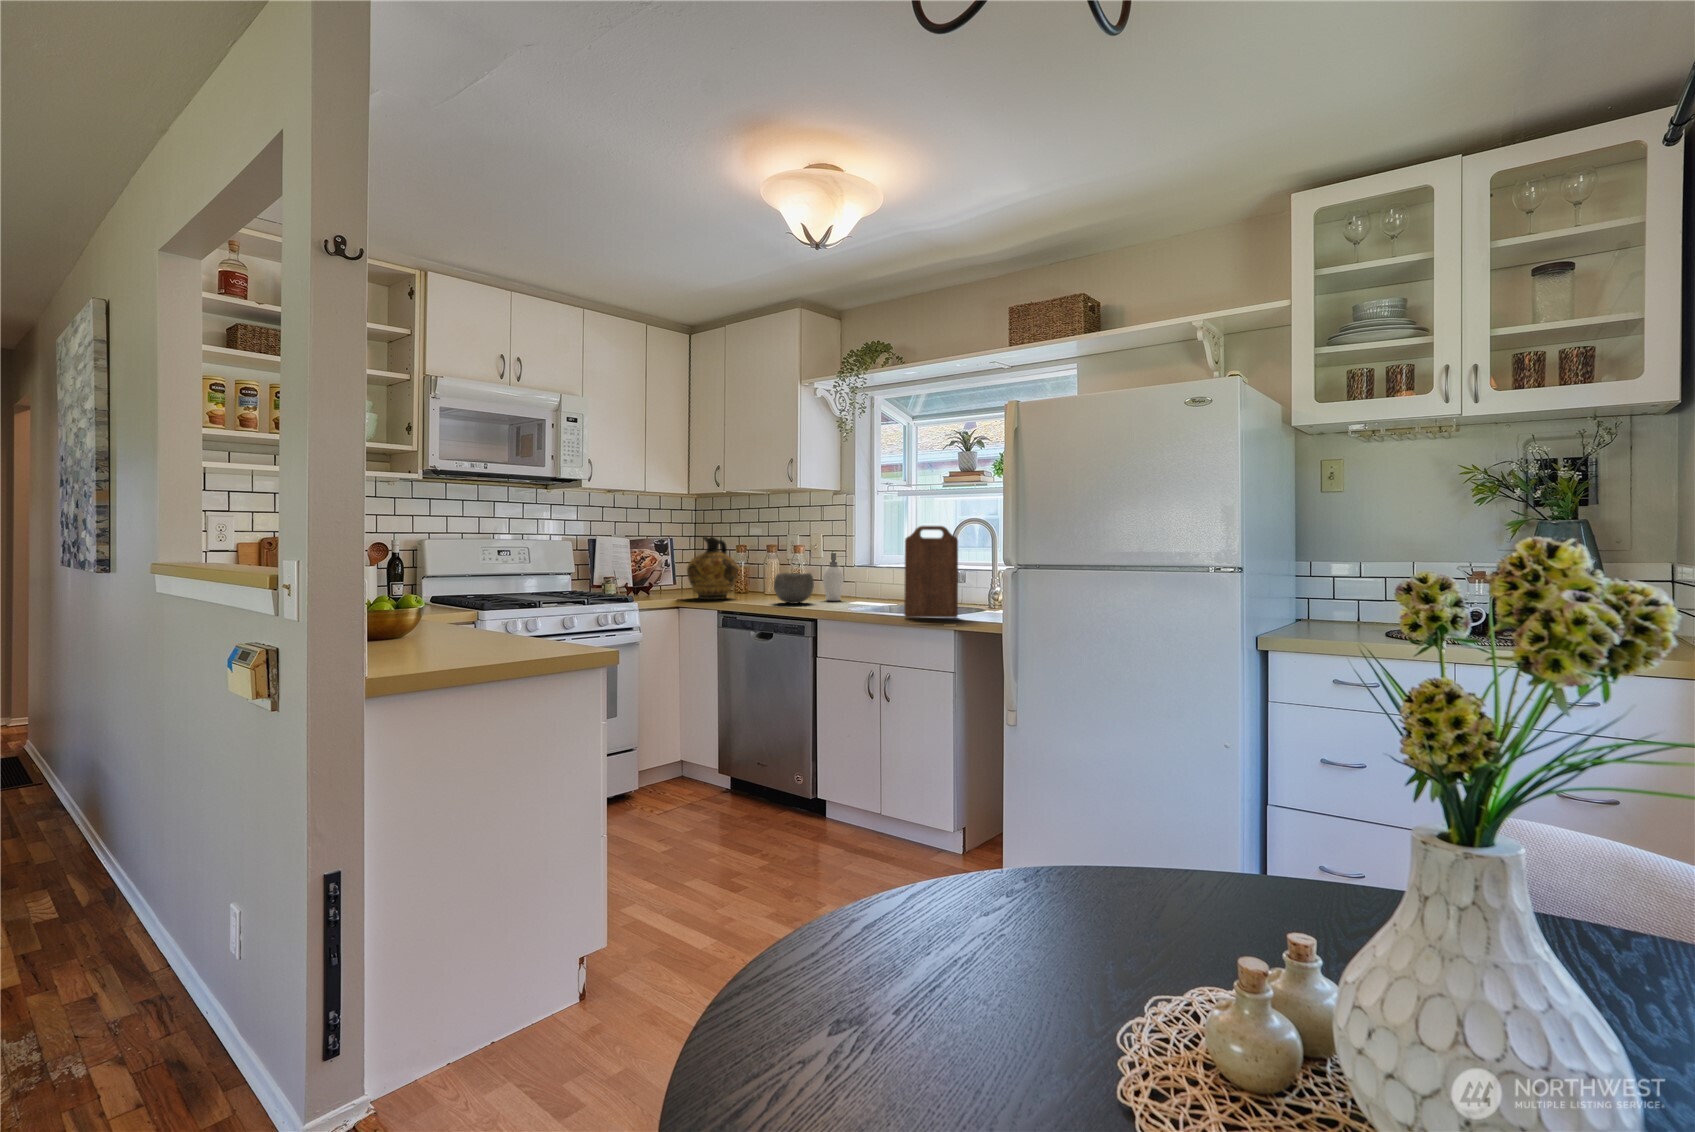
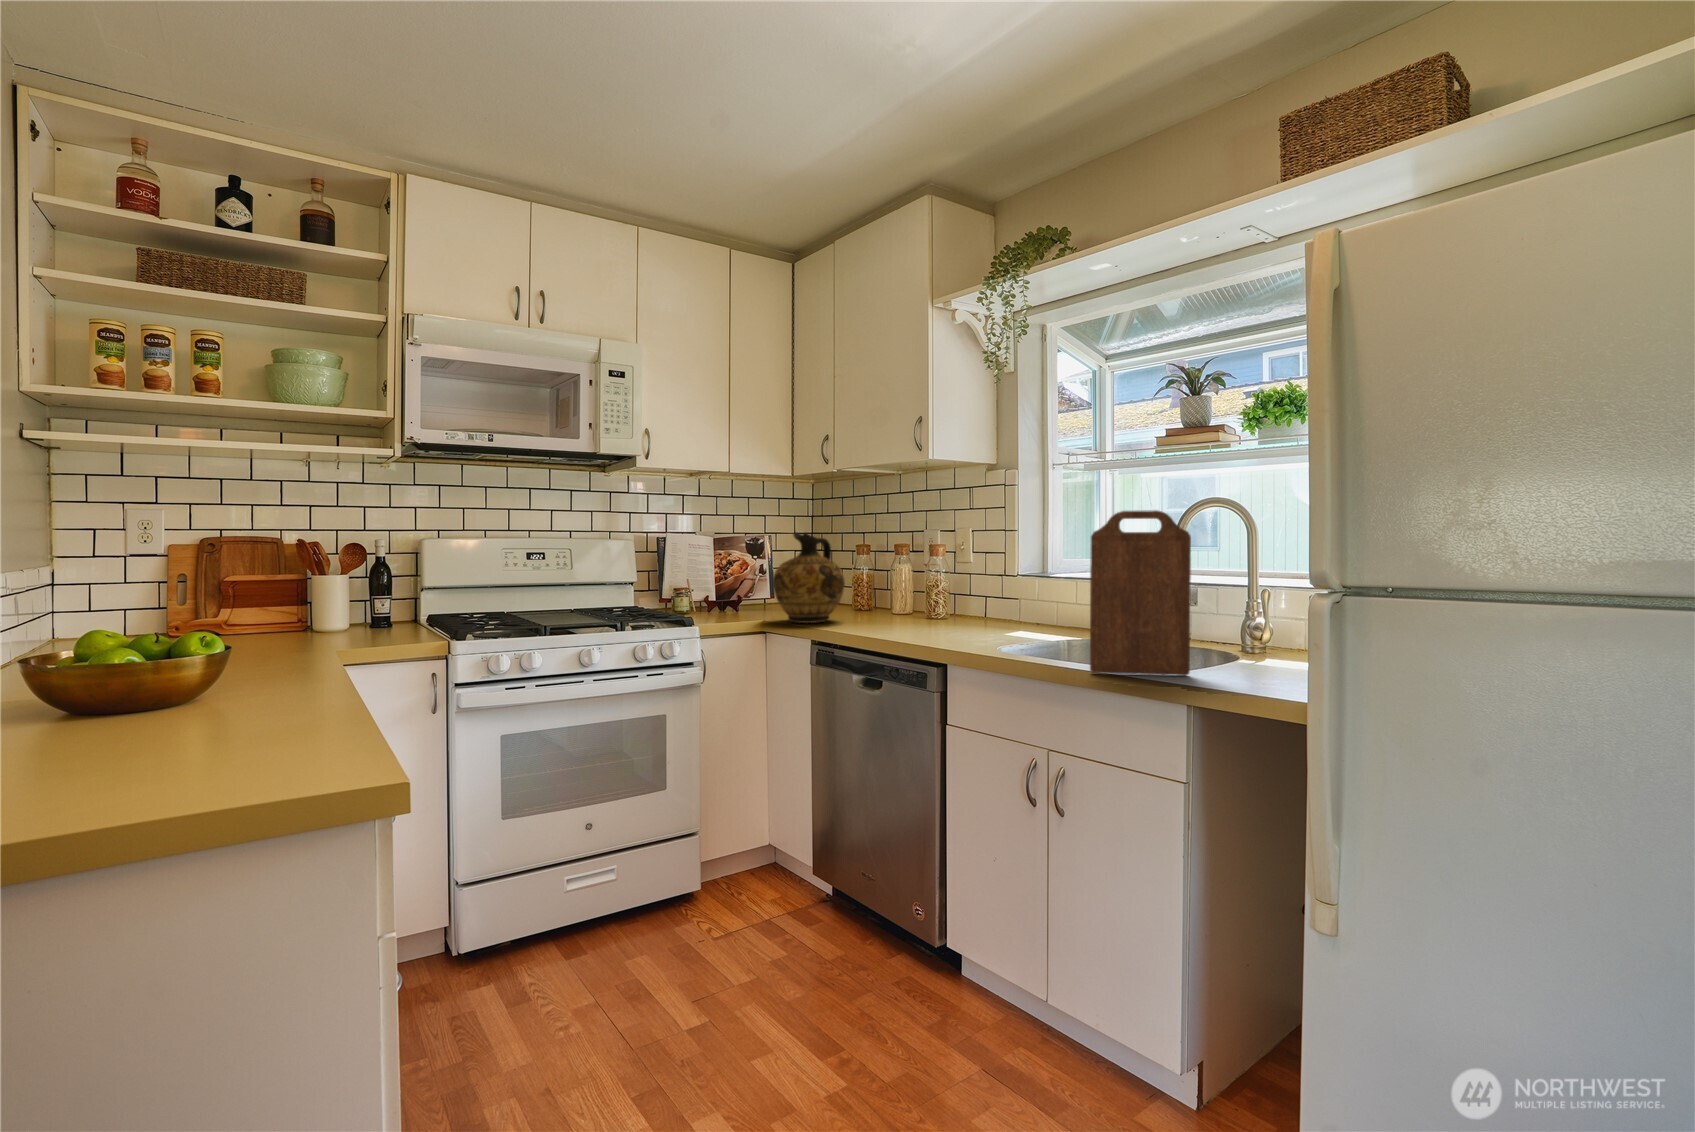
soap dispenser: present [823,553,847,601] -> none [965,557,1003,628]
ceramic bowl: present [774,573,814,604] -> none [887,587,948,634]

